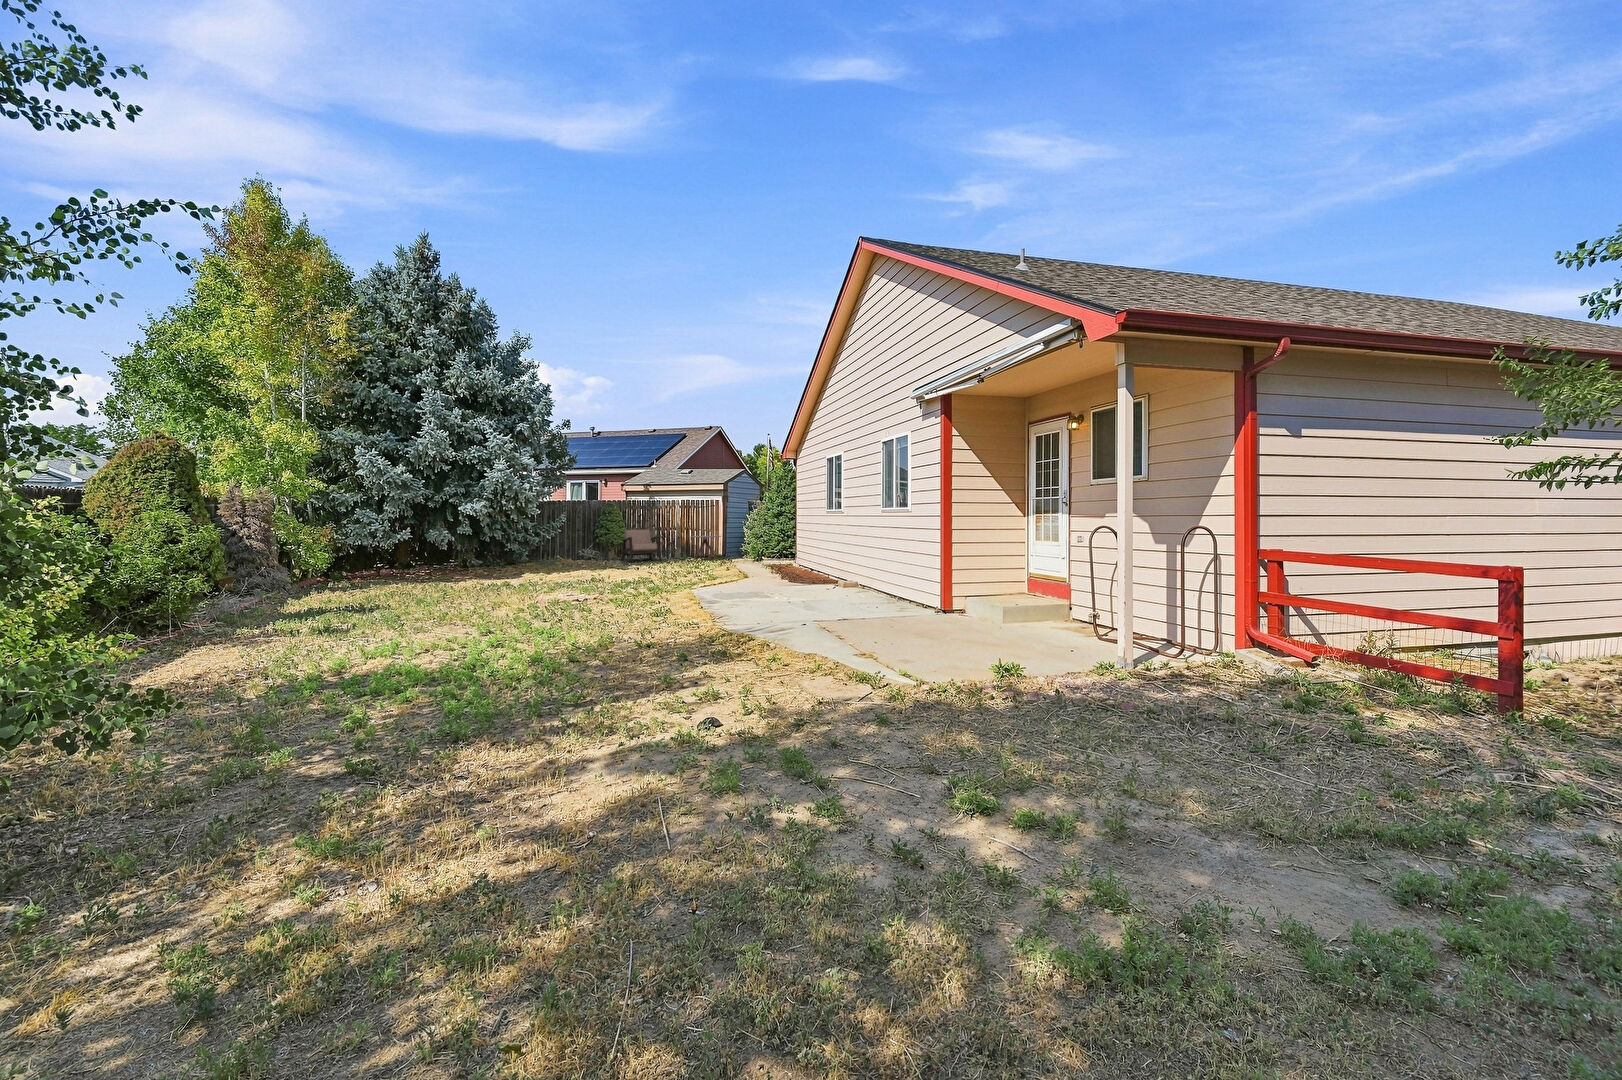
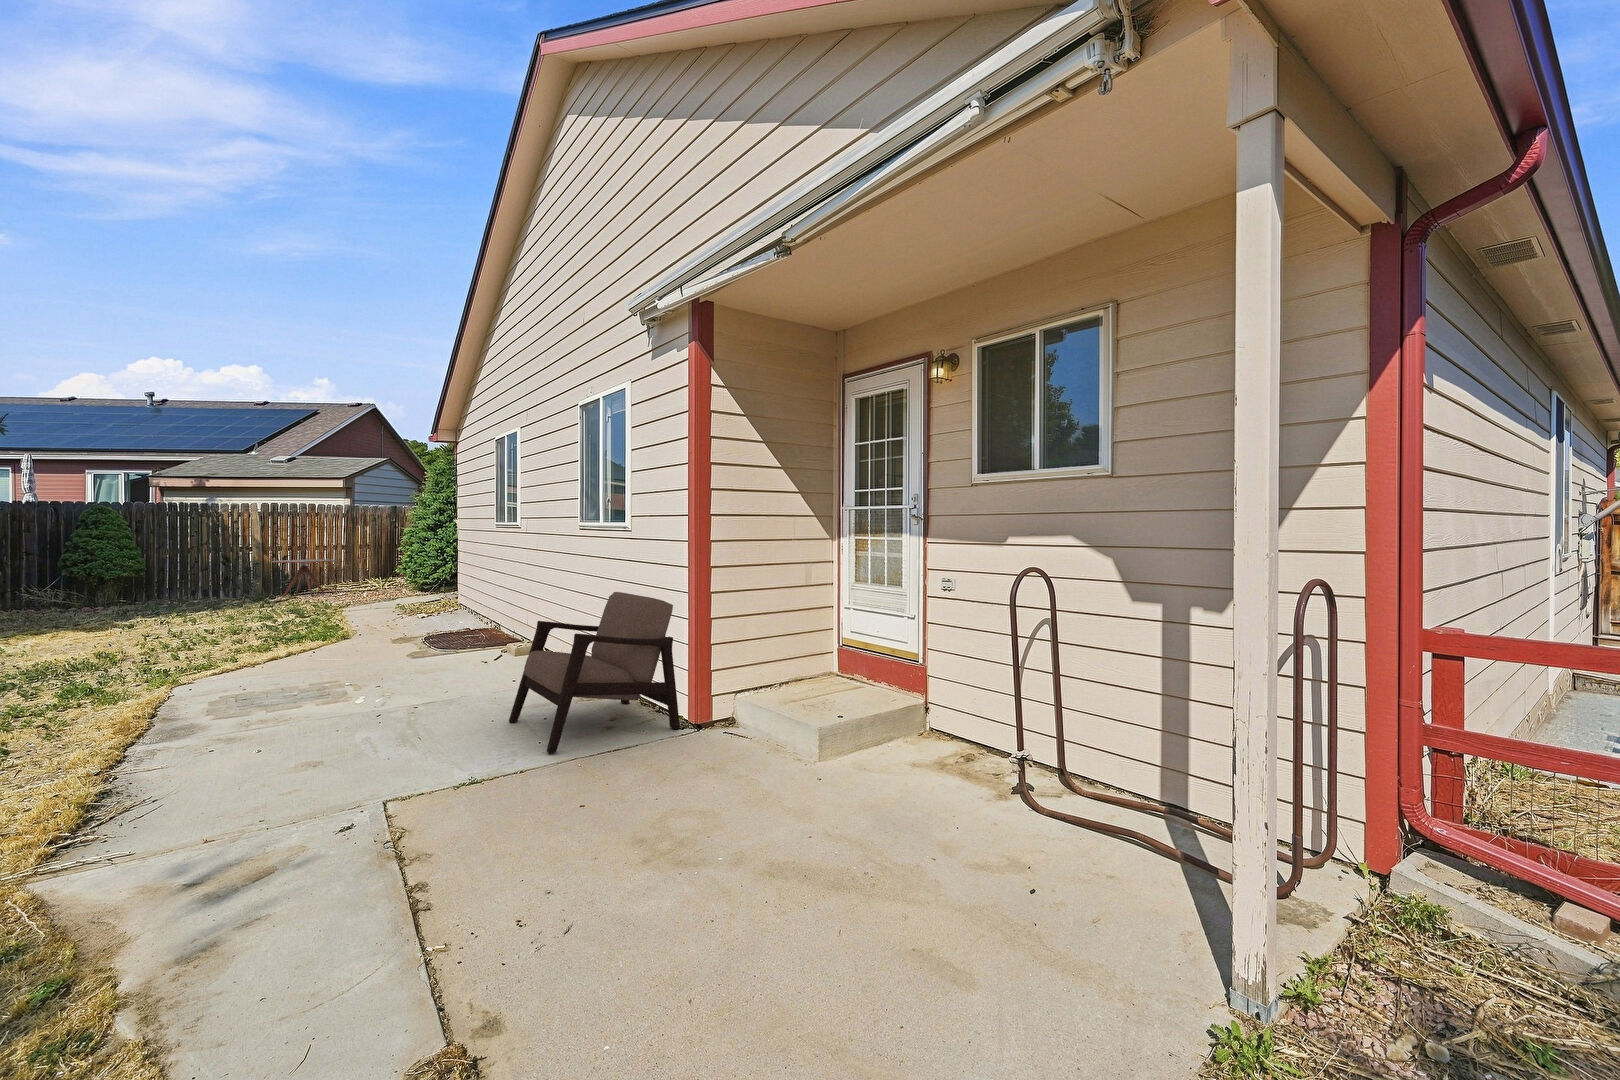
armchair: present [621,530,662,562] -> present [509,592,680,753]

